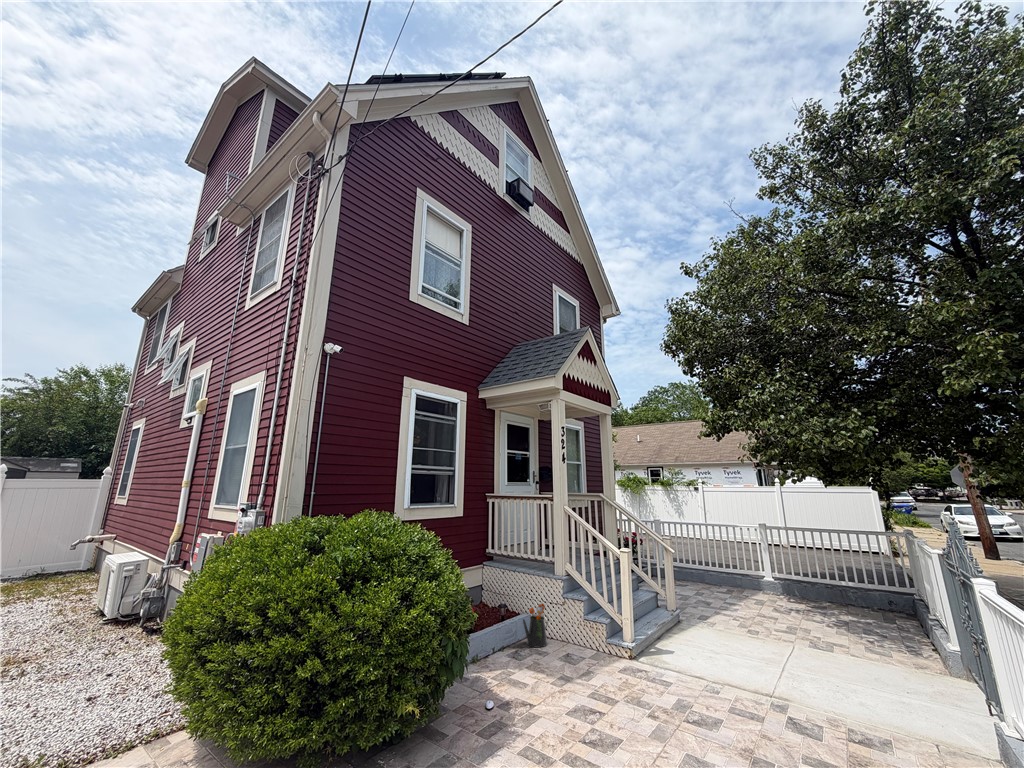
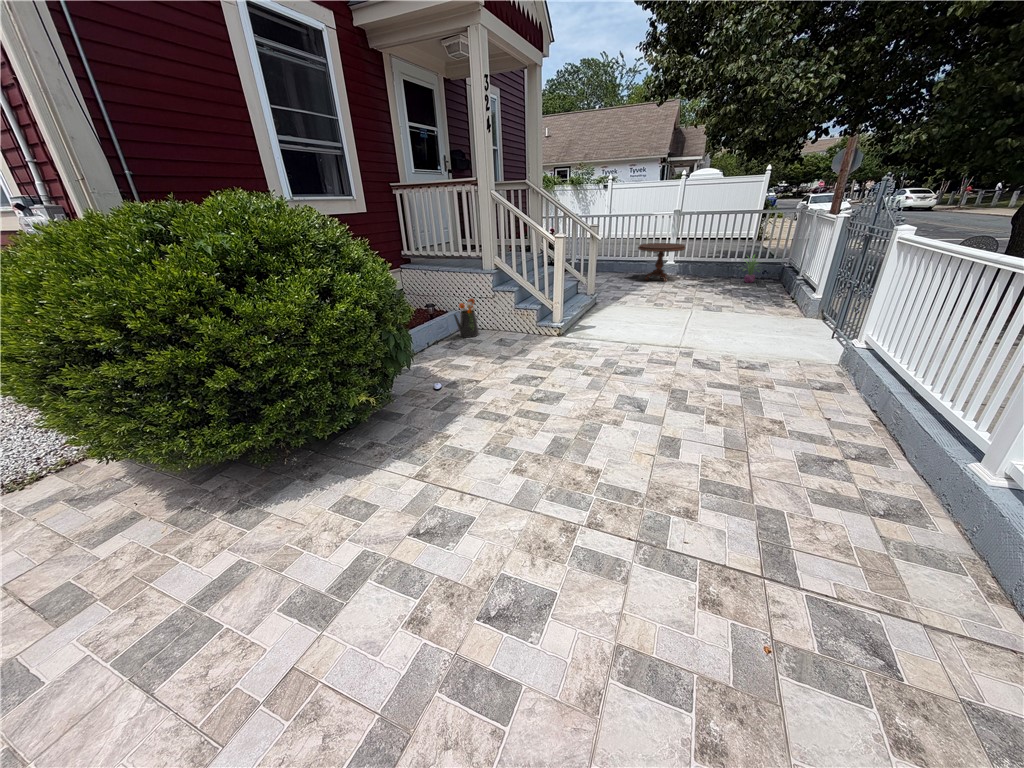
side table: none [727,555,782,602] -> present [638,243,685,282]
decorative plant: none [848,579,893,615] -> present [744,255,757,283]

